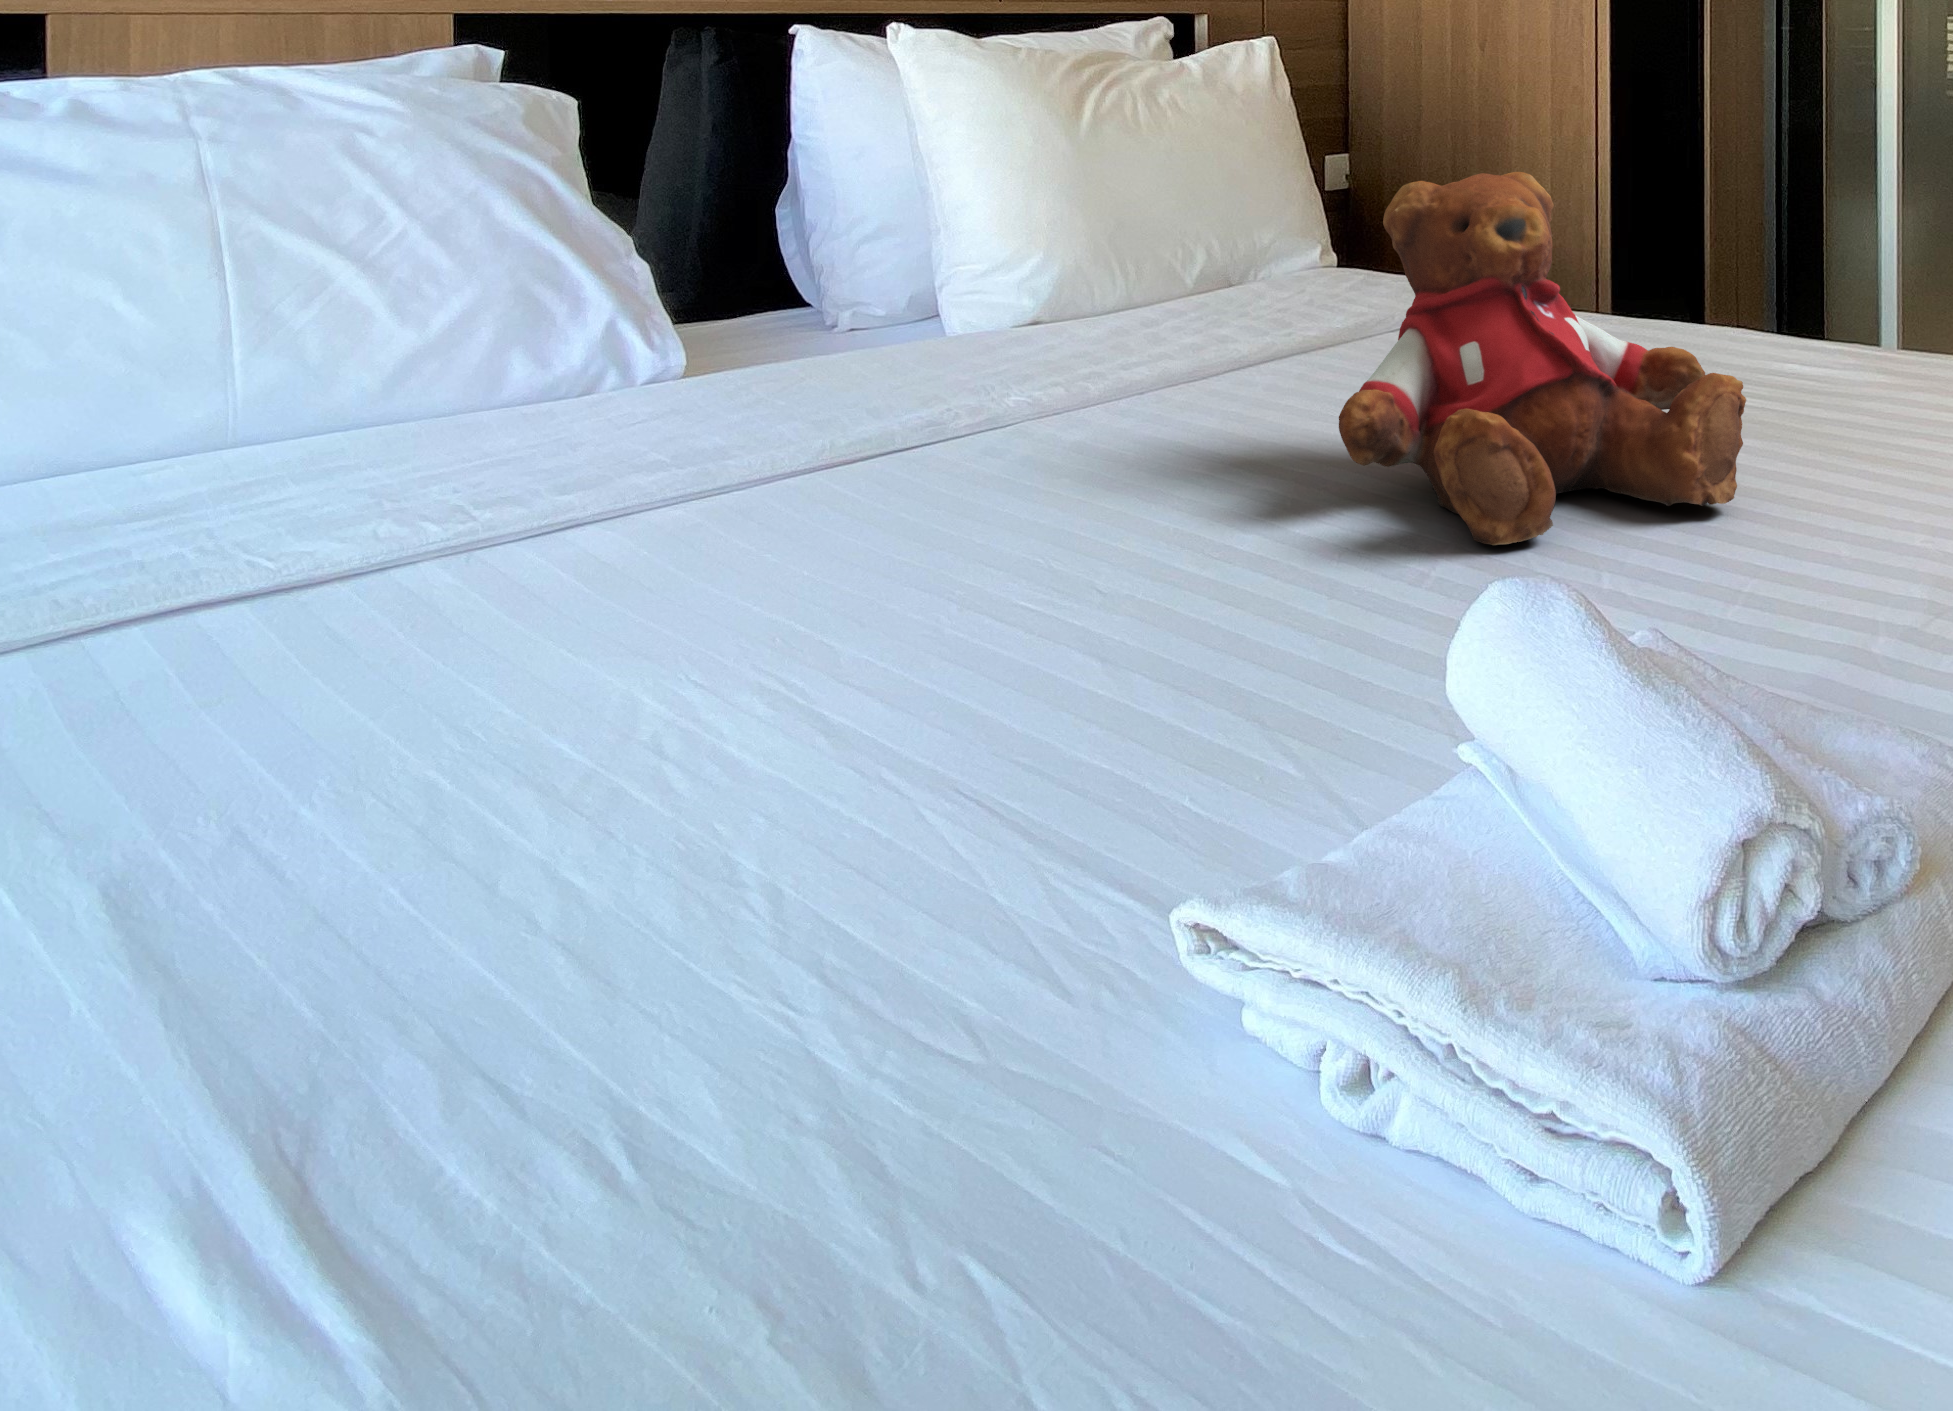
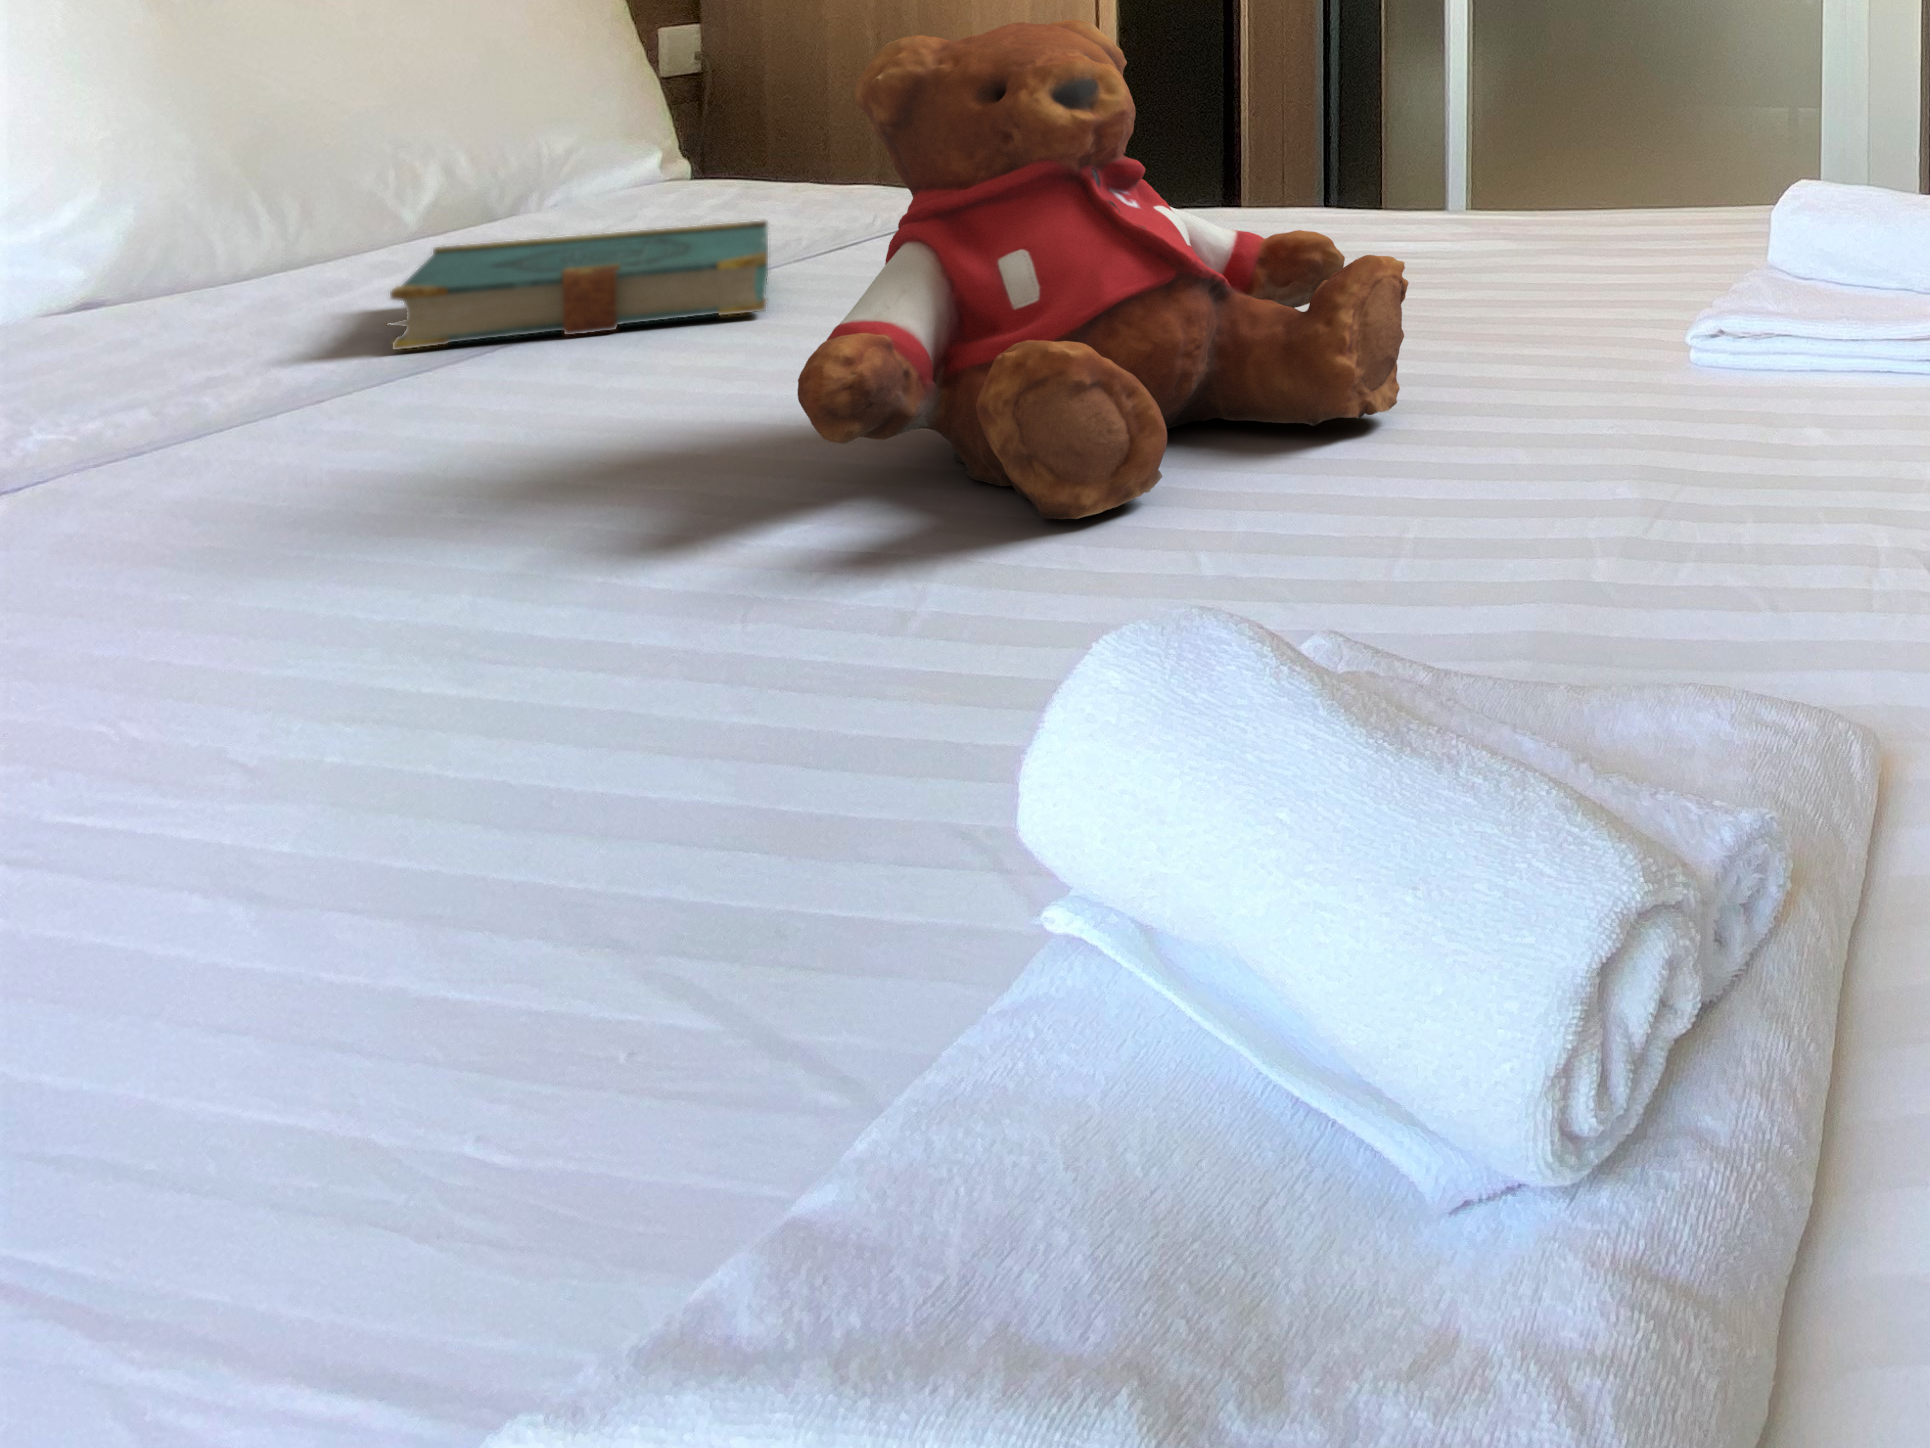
book: none [1154,301,1357,369] -> present [390,221,768,350]

